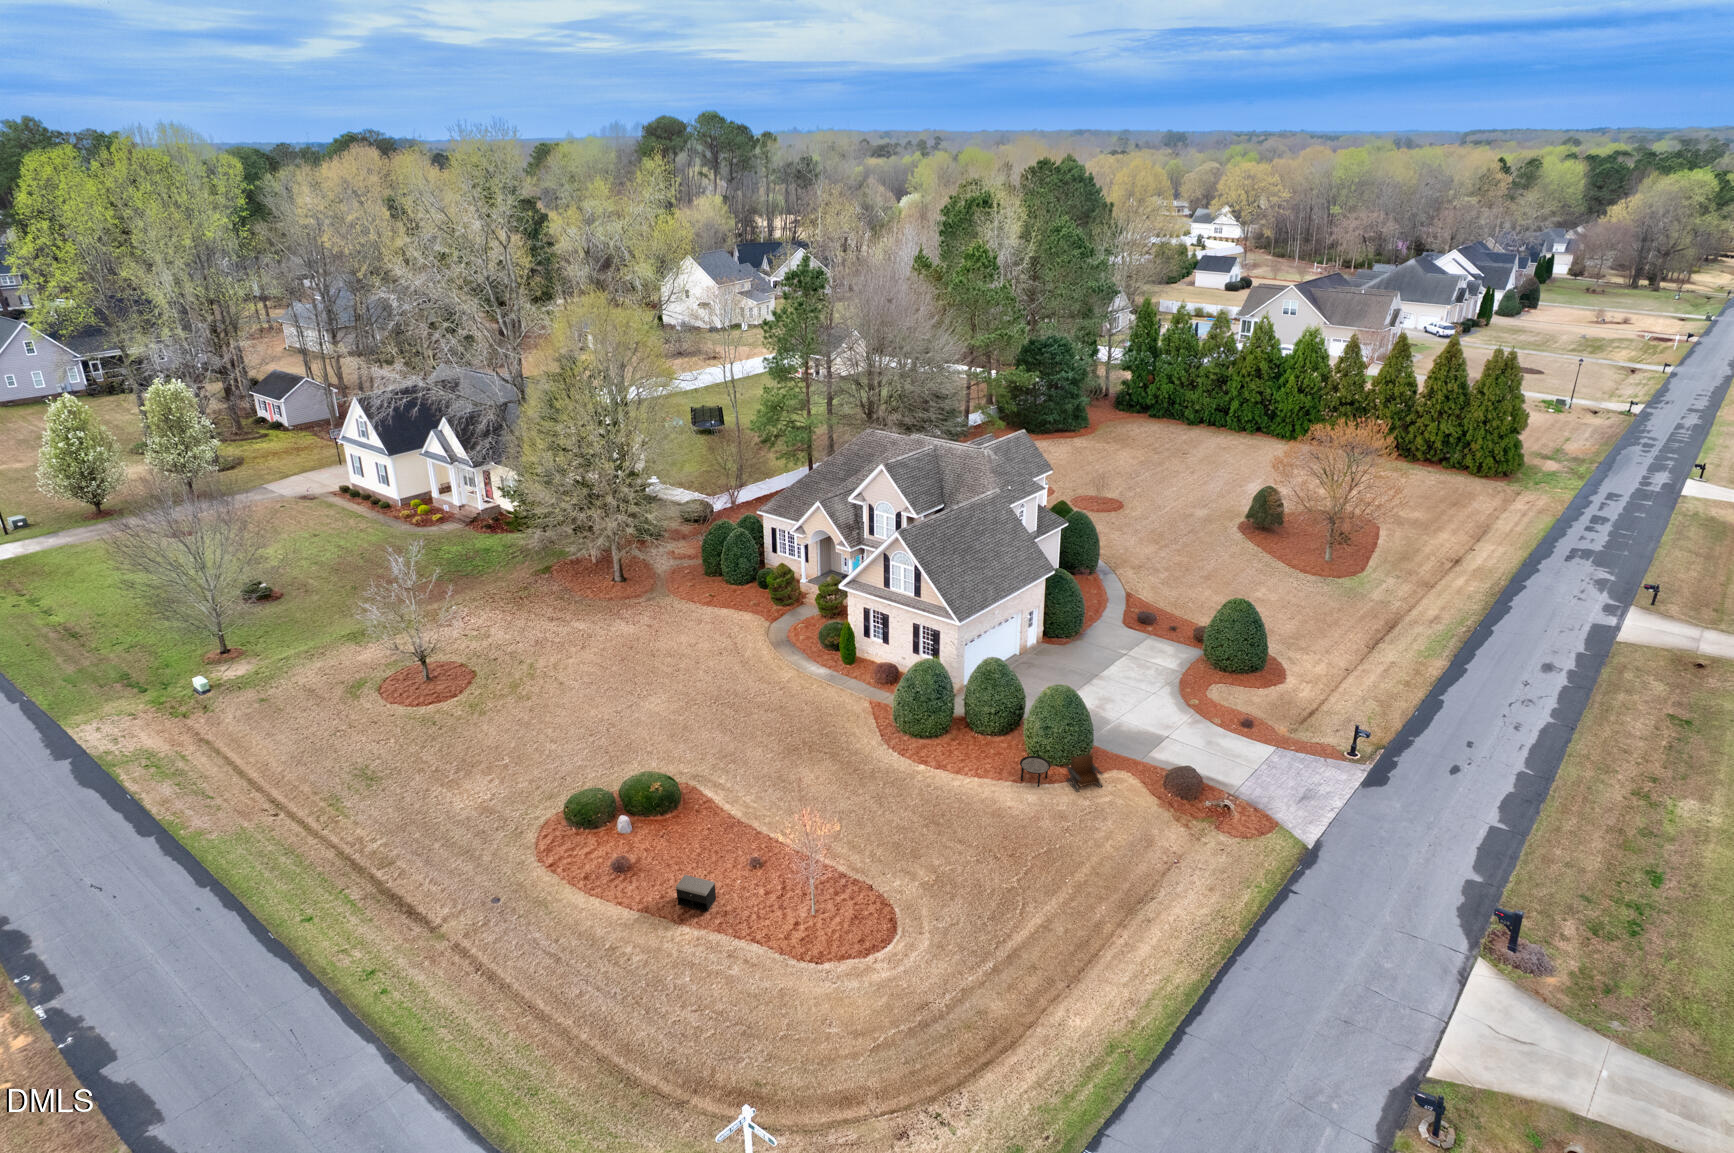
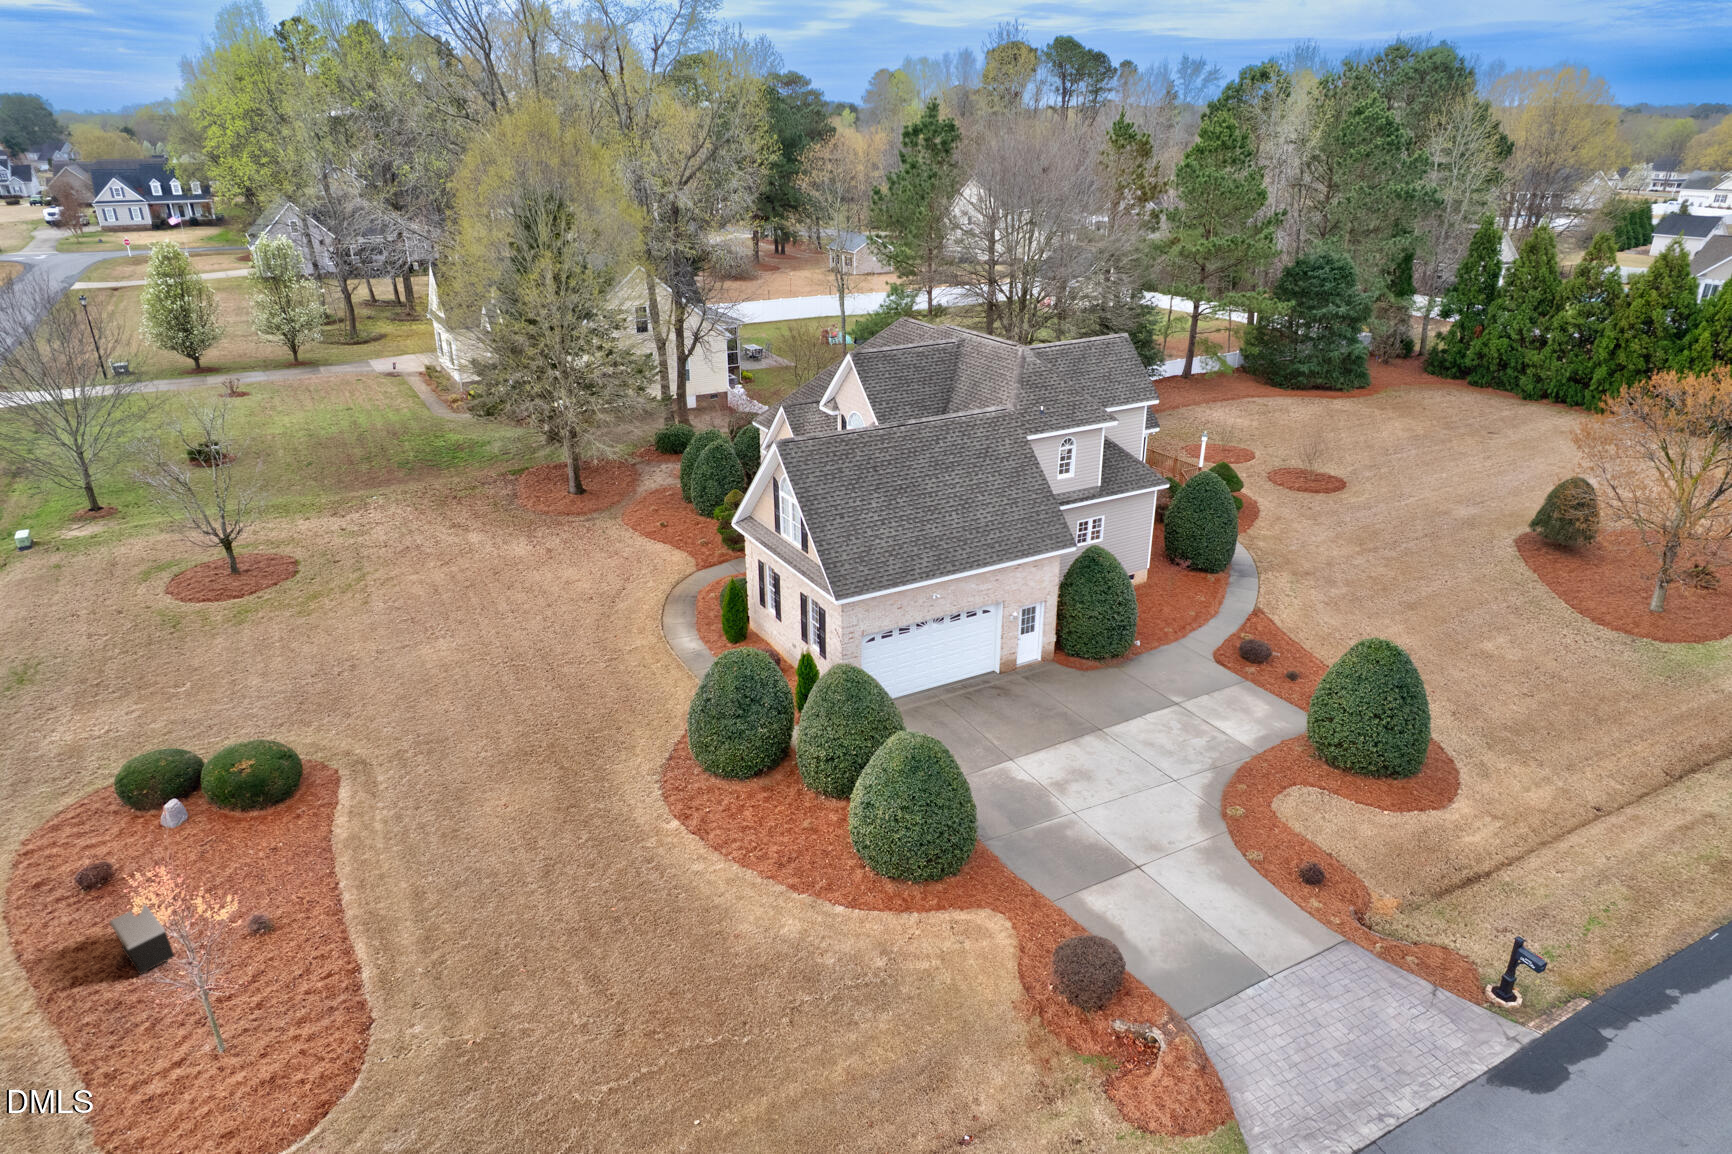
lounge chair: present [1066,754,1103,792] -> none [890,862,945,929]
round table: present [1020,756,1051,787] -> none [812,840,866,899]

